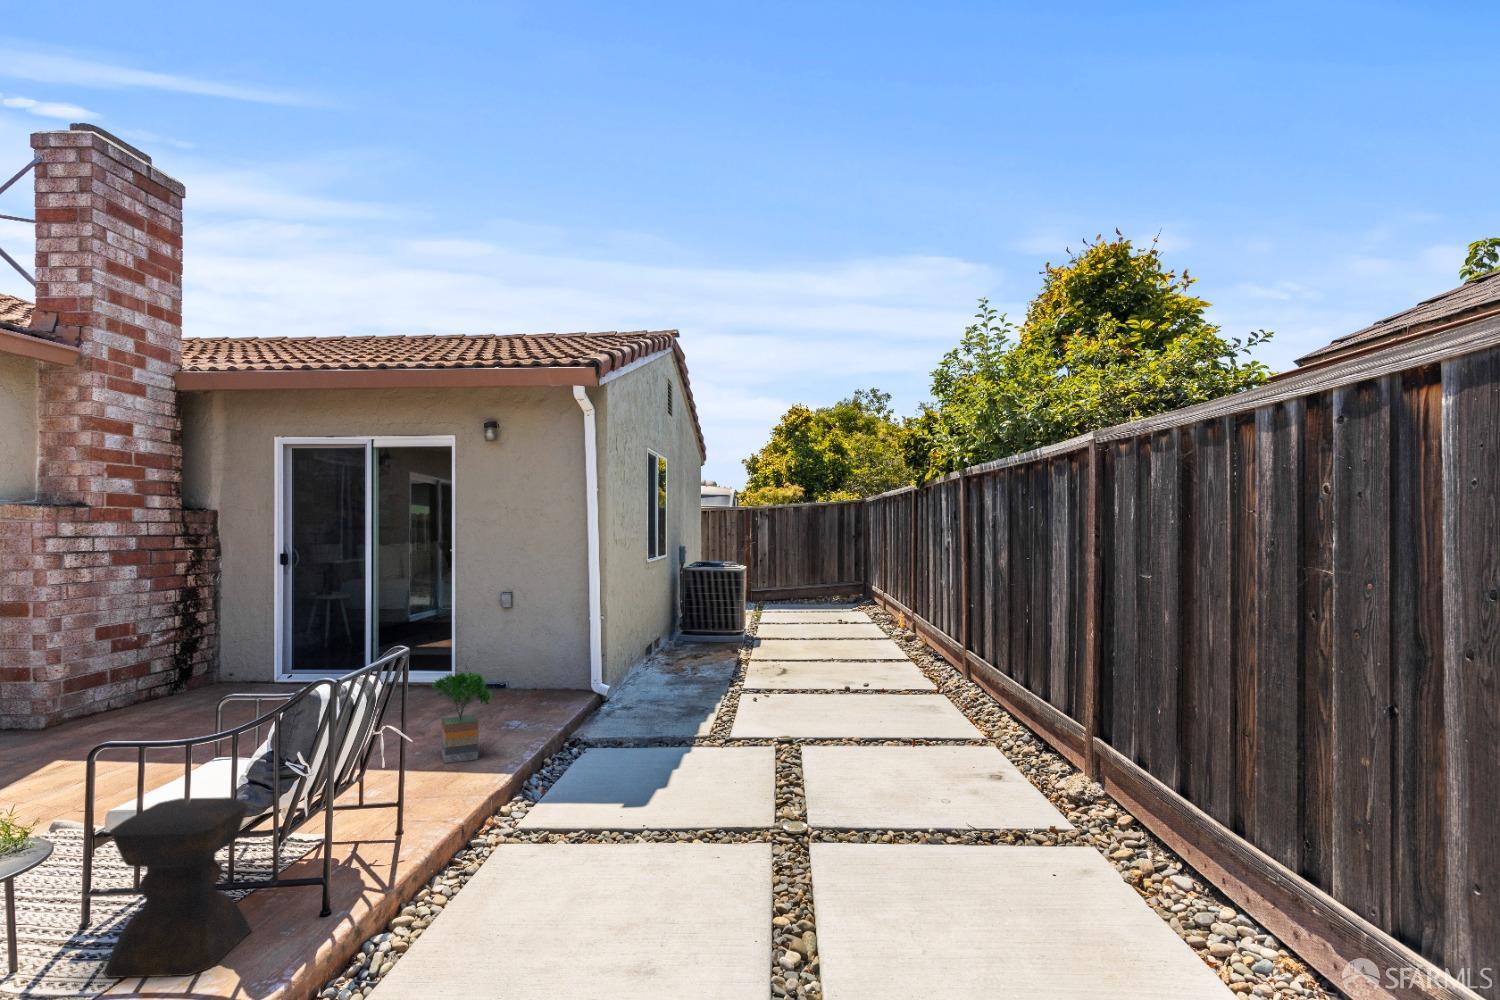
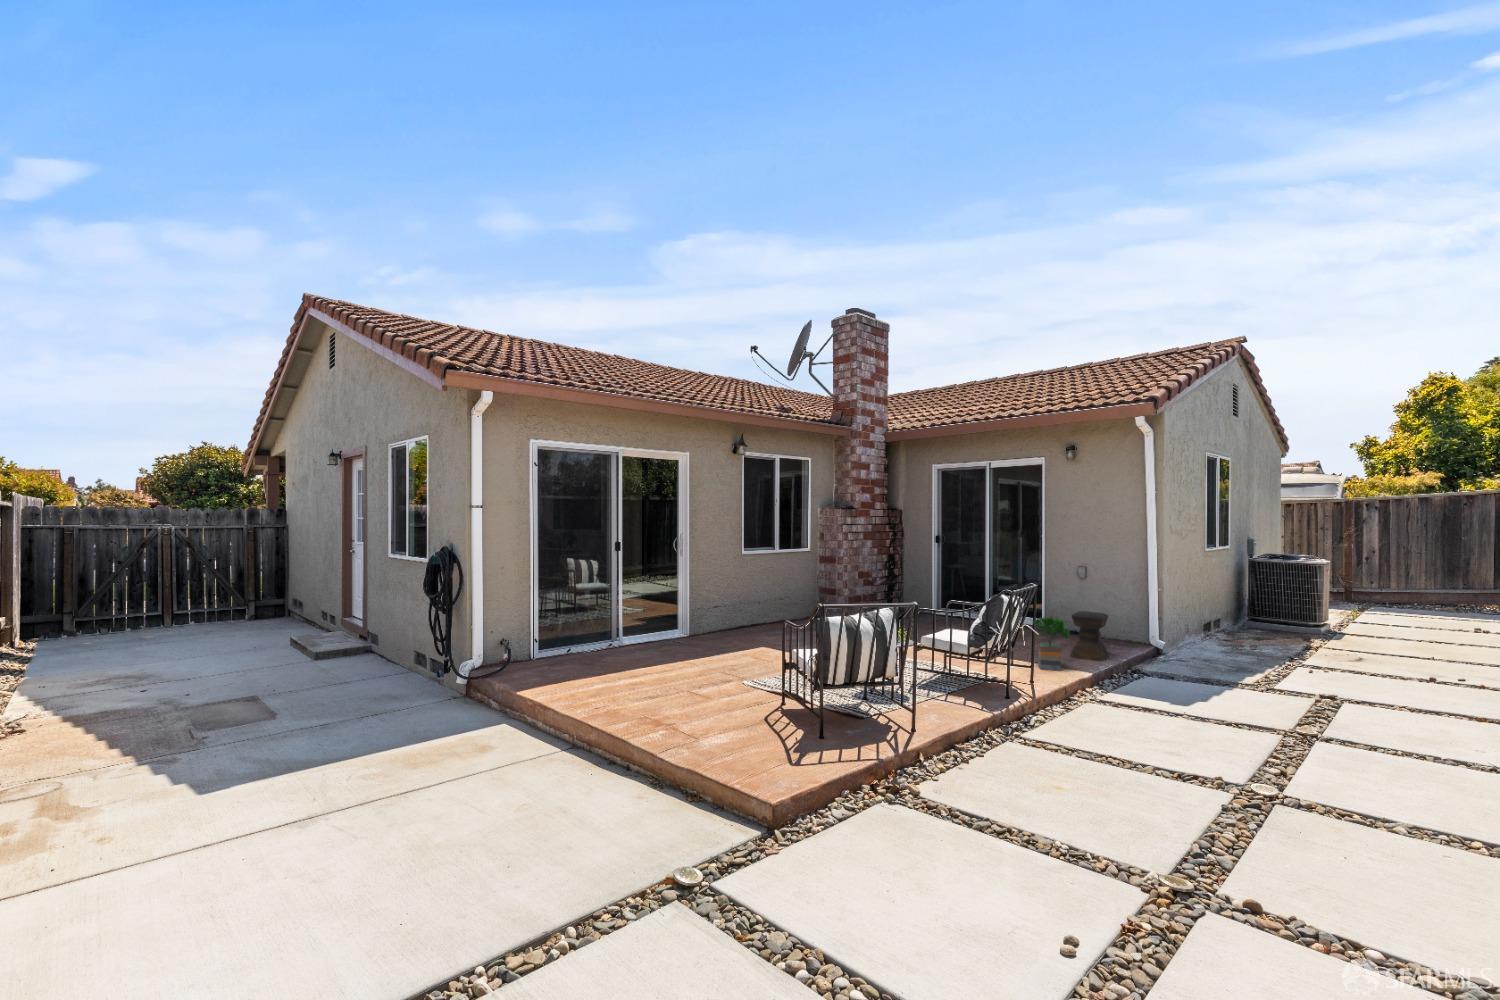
stool: present [103,797,251,978] -> present [1070,611,1109,661]

